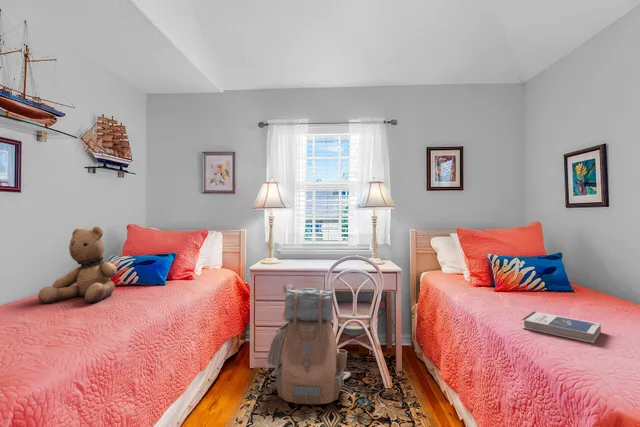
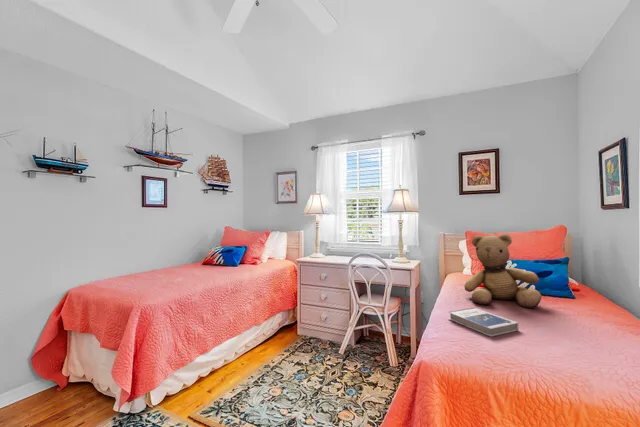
teddy bear: present [38,226,117,304] -> present [464,234,542,308]
backpack: present [267,288,351,404] -> none [298,276,367,365]

